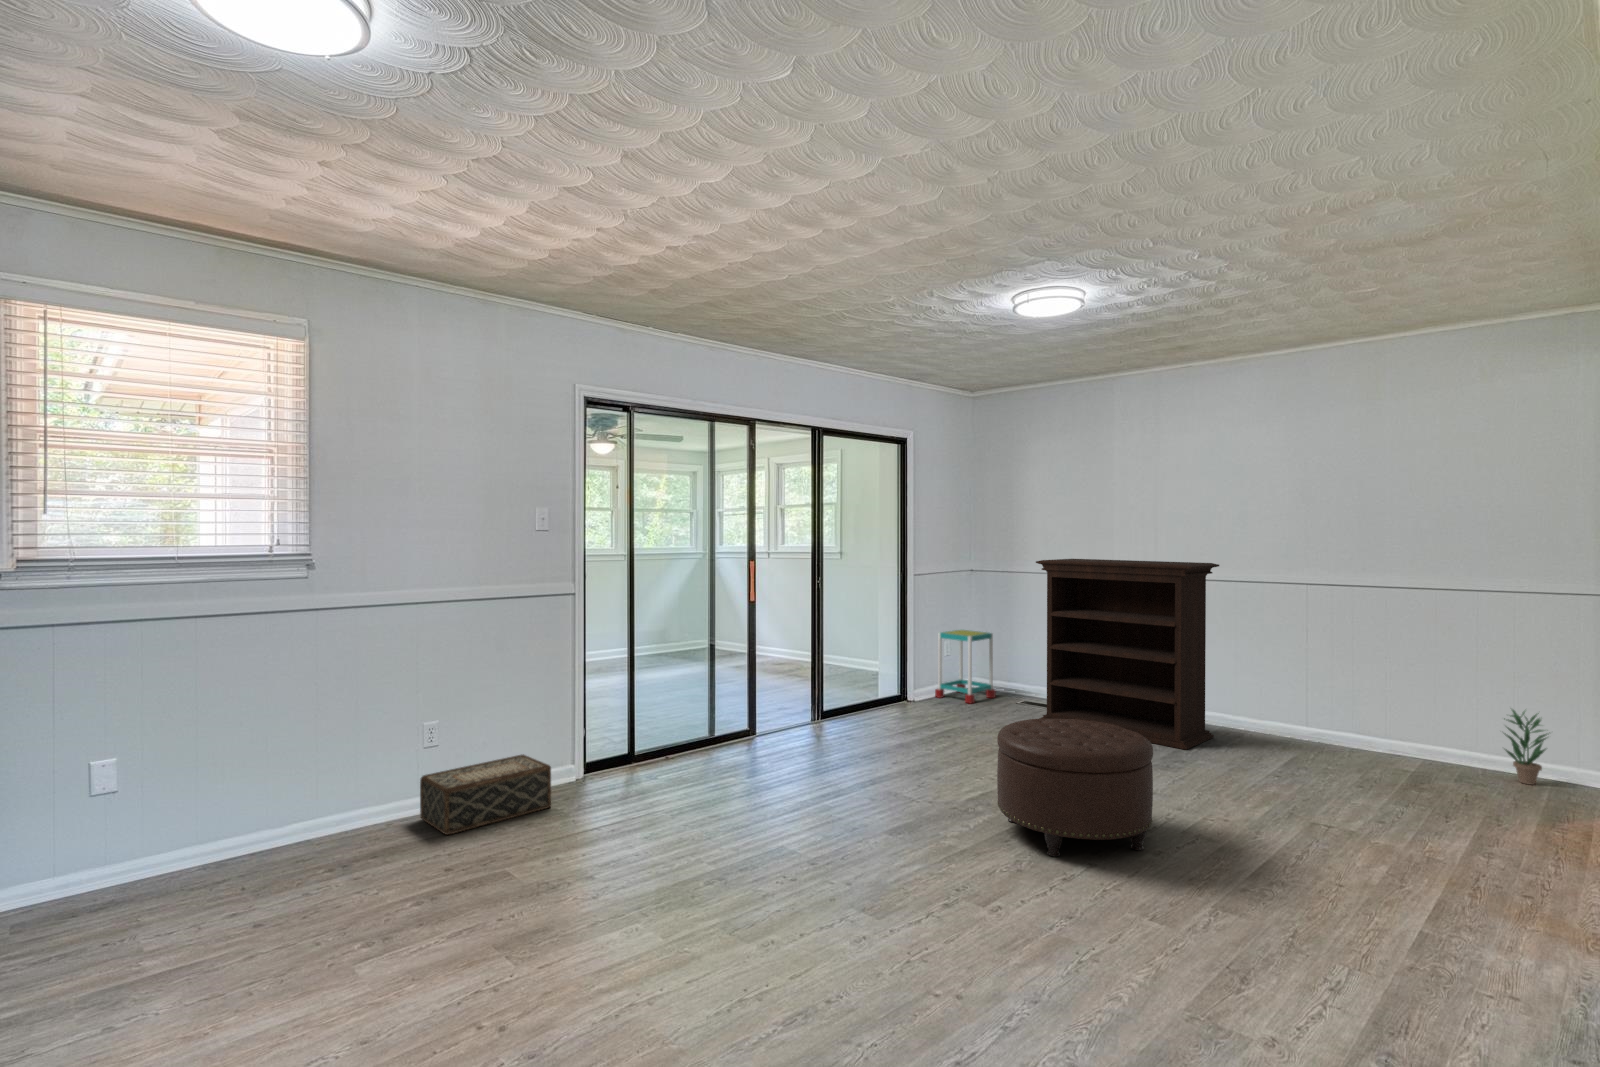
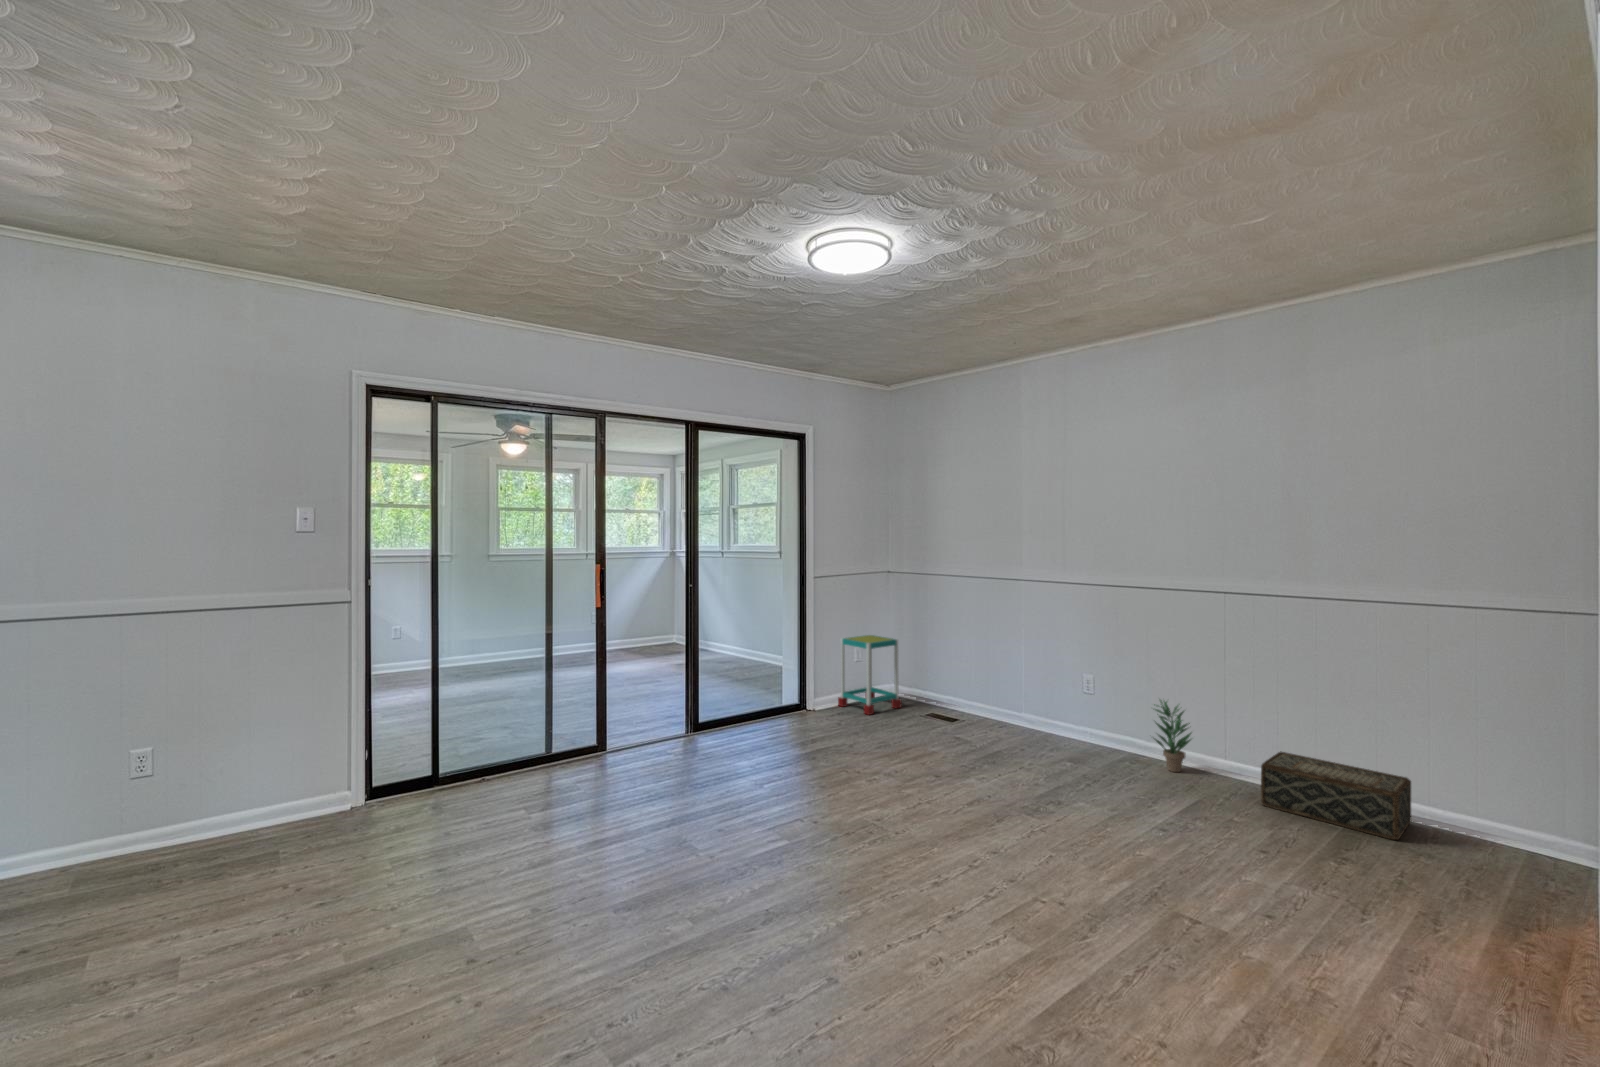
bookshelf: present [1036,559,1219,750] -> none [922,561,1118,785]
potted plant: present [1505,709,1547,785] -> present [1154,700,1191,772]
ottoman: present [997,719,1153,857] -> none [750,762,940,961]
woven basket: present [420,754,551,835] -> present [1261,751,1411,840]

